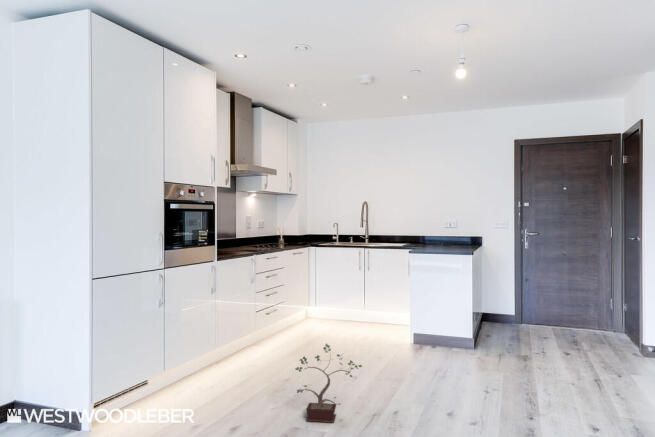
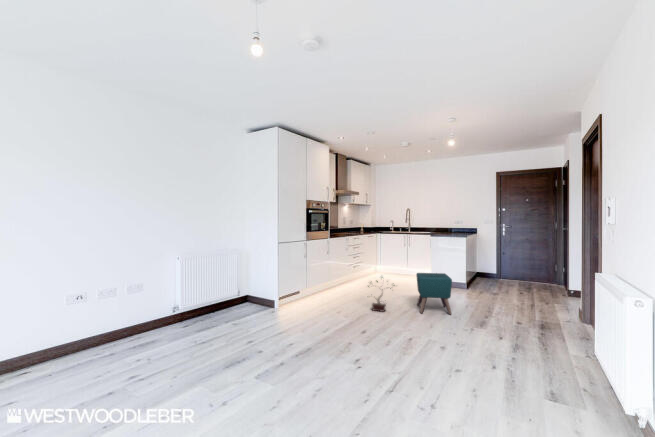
ottoman: none [395,332,470,422] -> present [416,273,452,315]

